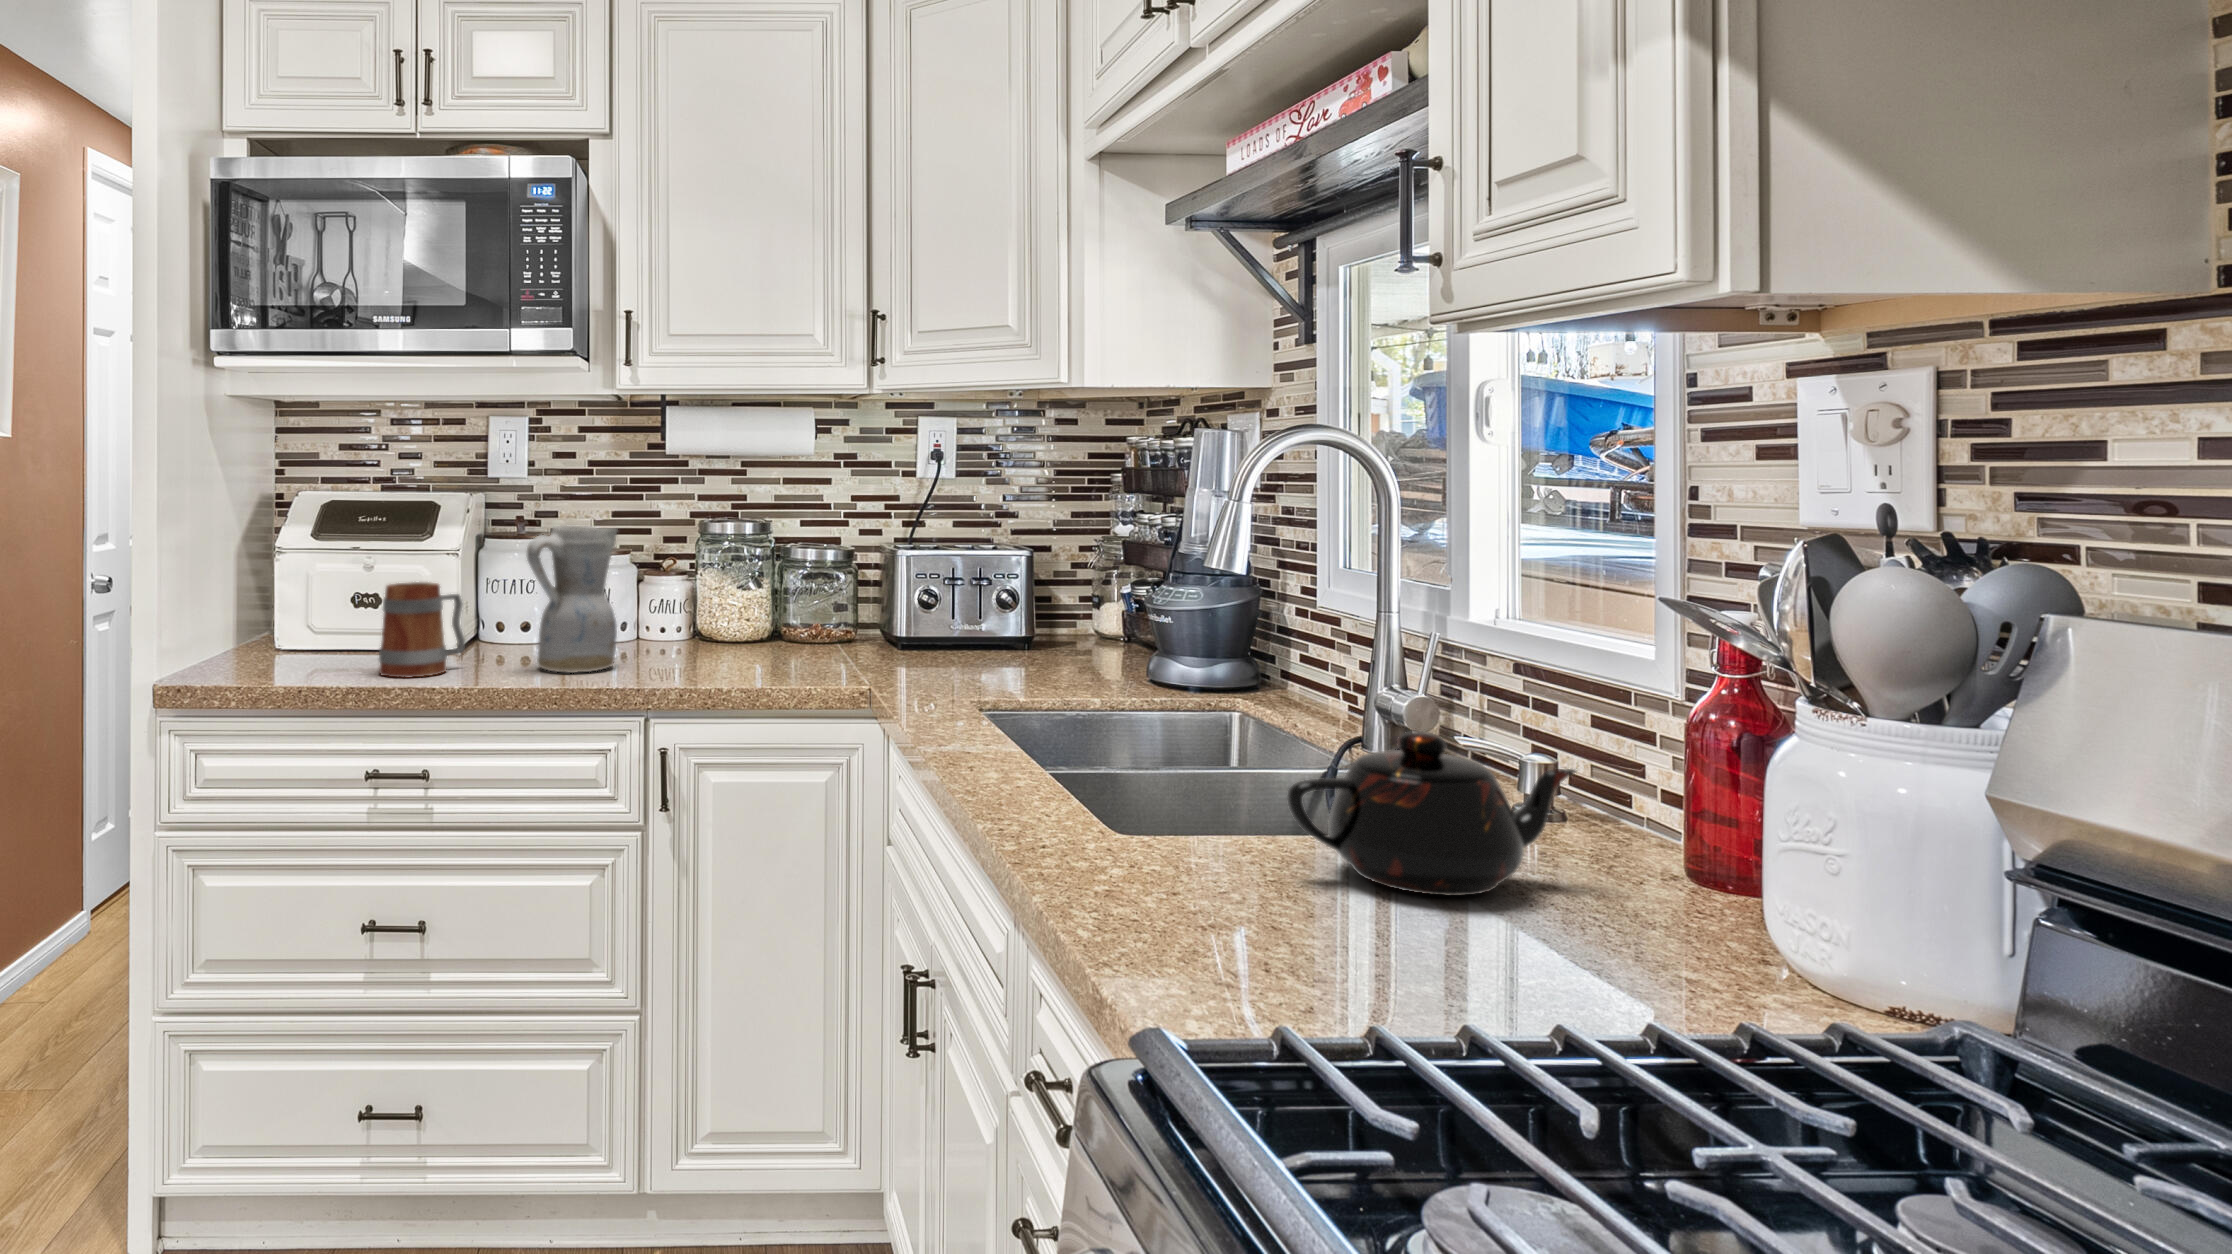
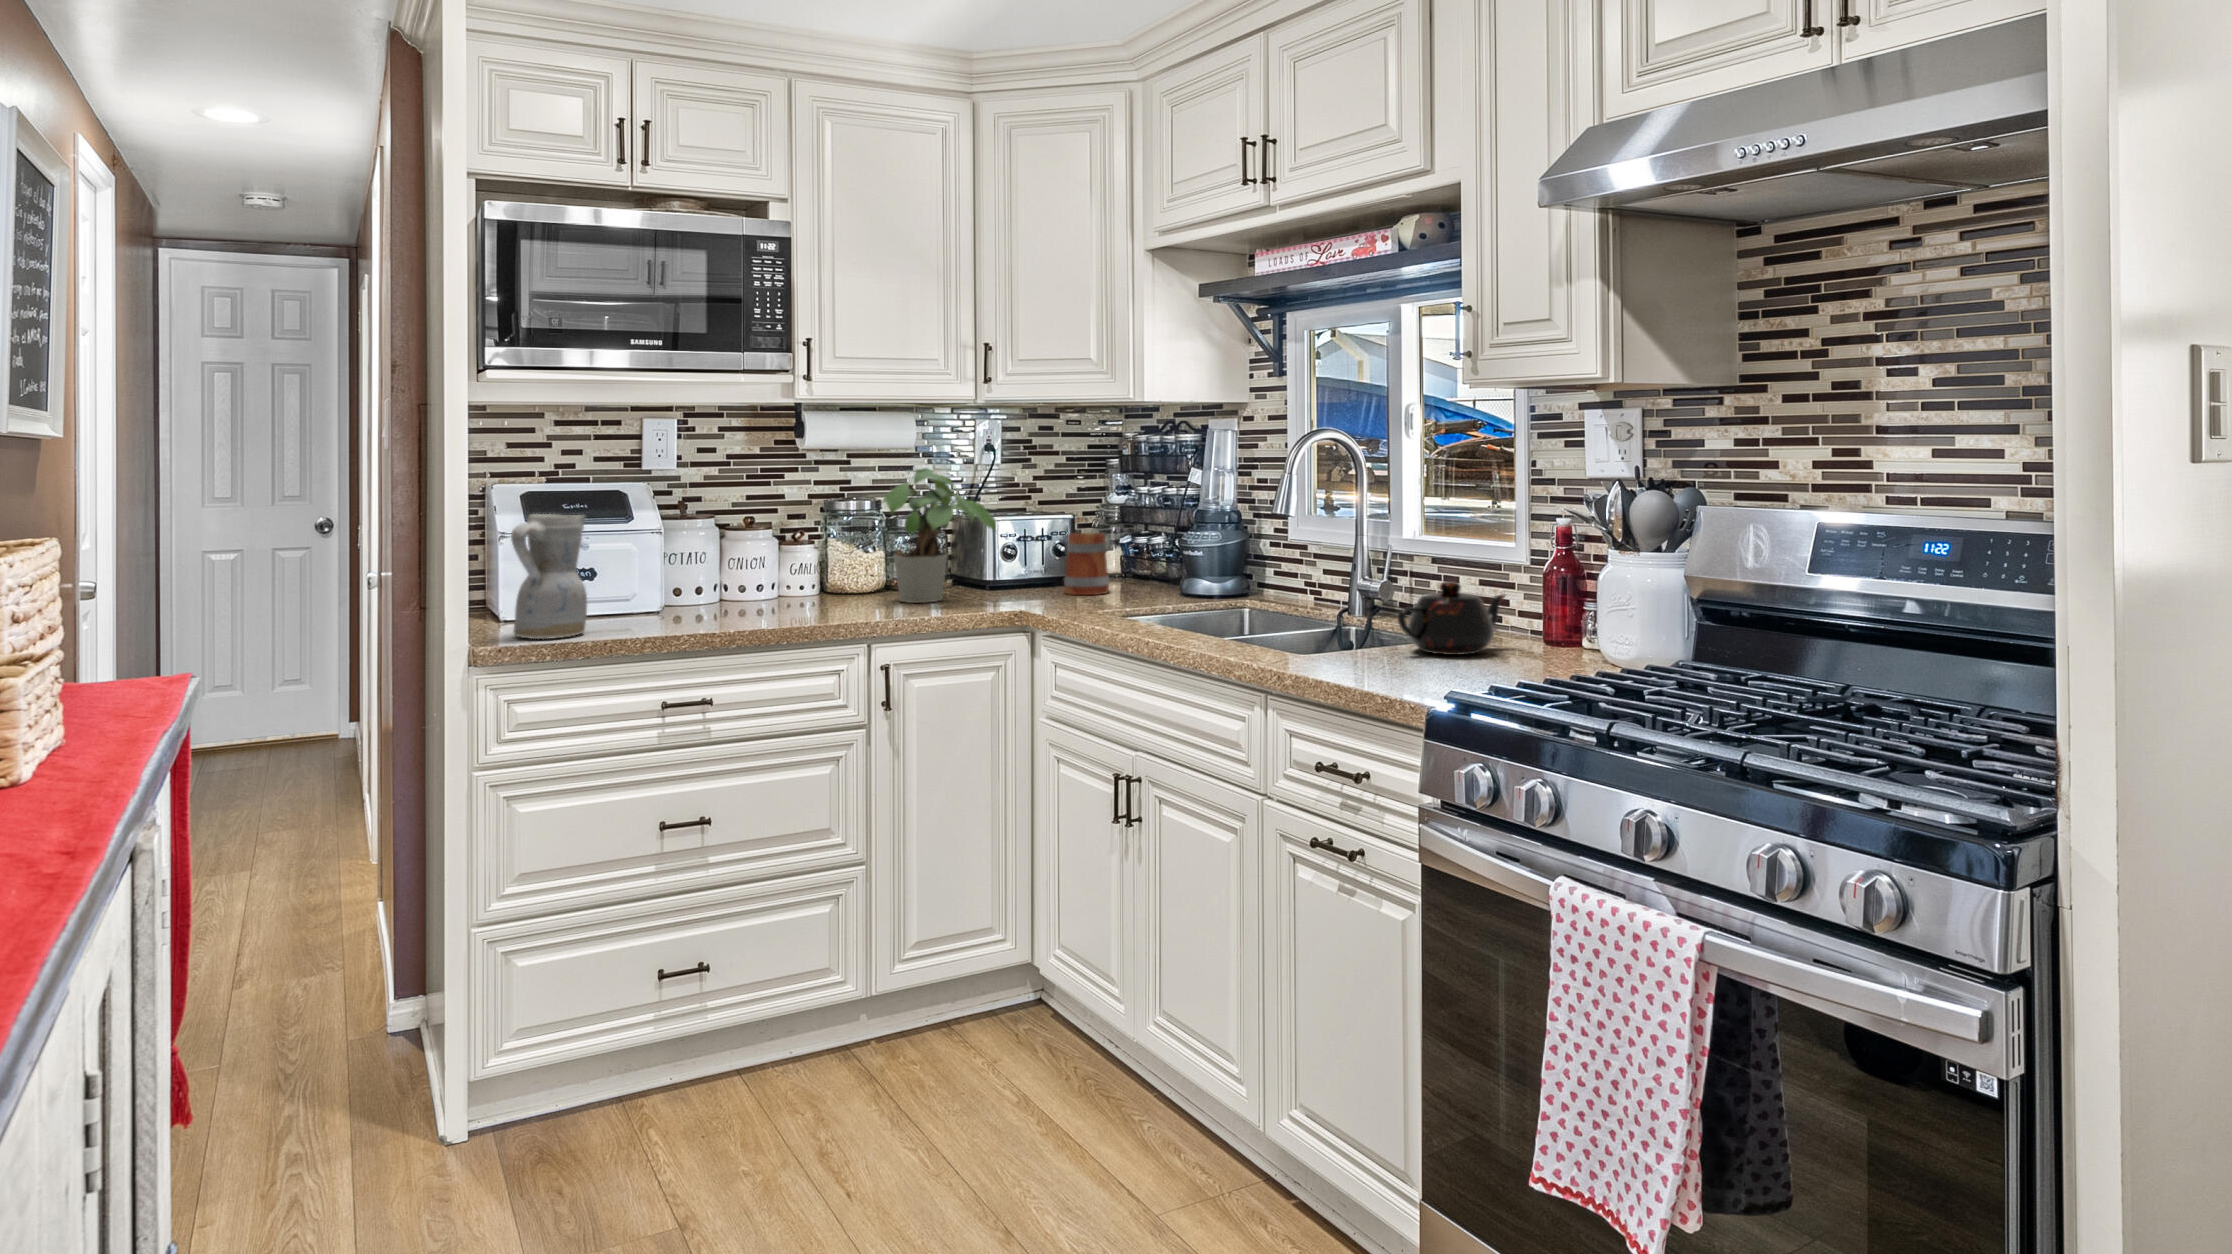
potted plant: none [725,480,864,661] -> present [883,468,996,603]
ceramic pitcher: present [527,525,617,673] -> present [511,514,587,639]
mug: present [379,582,465,678] -> present [1064,533,1109,595]

